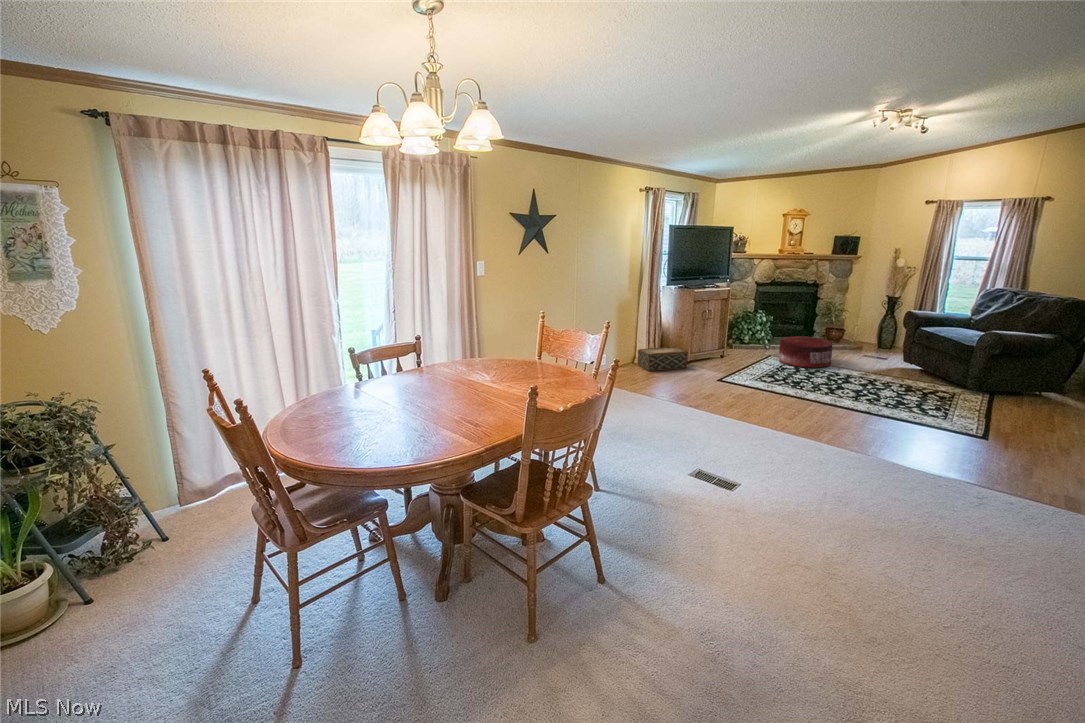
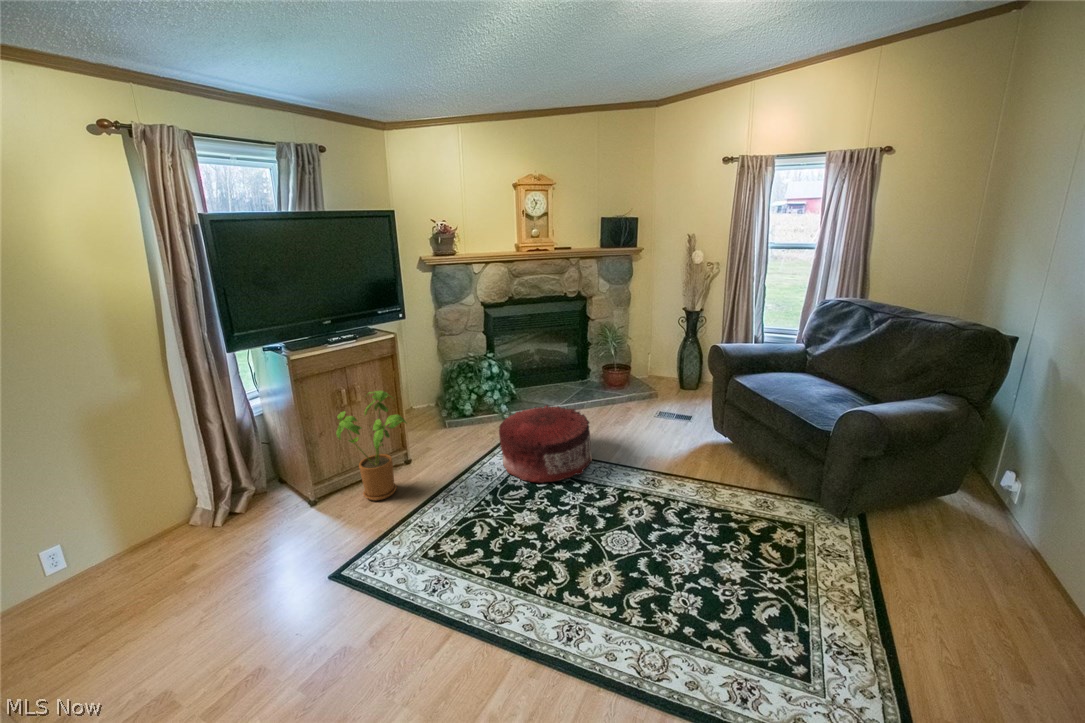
house plant: none [709,314,745,365] -> present [336,391,407,500]
woven basket: present [638,347,688,371] -> none [149,475,281,568]

